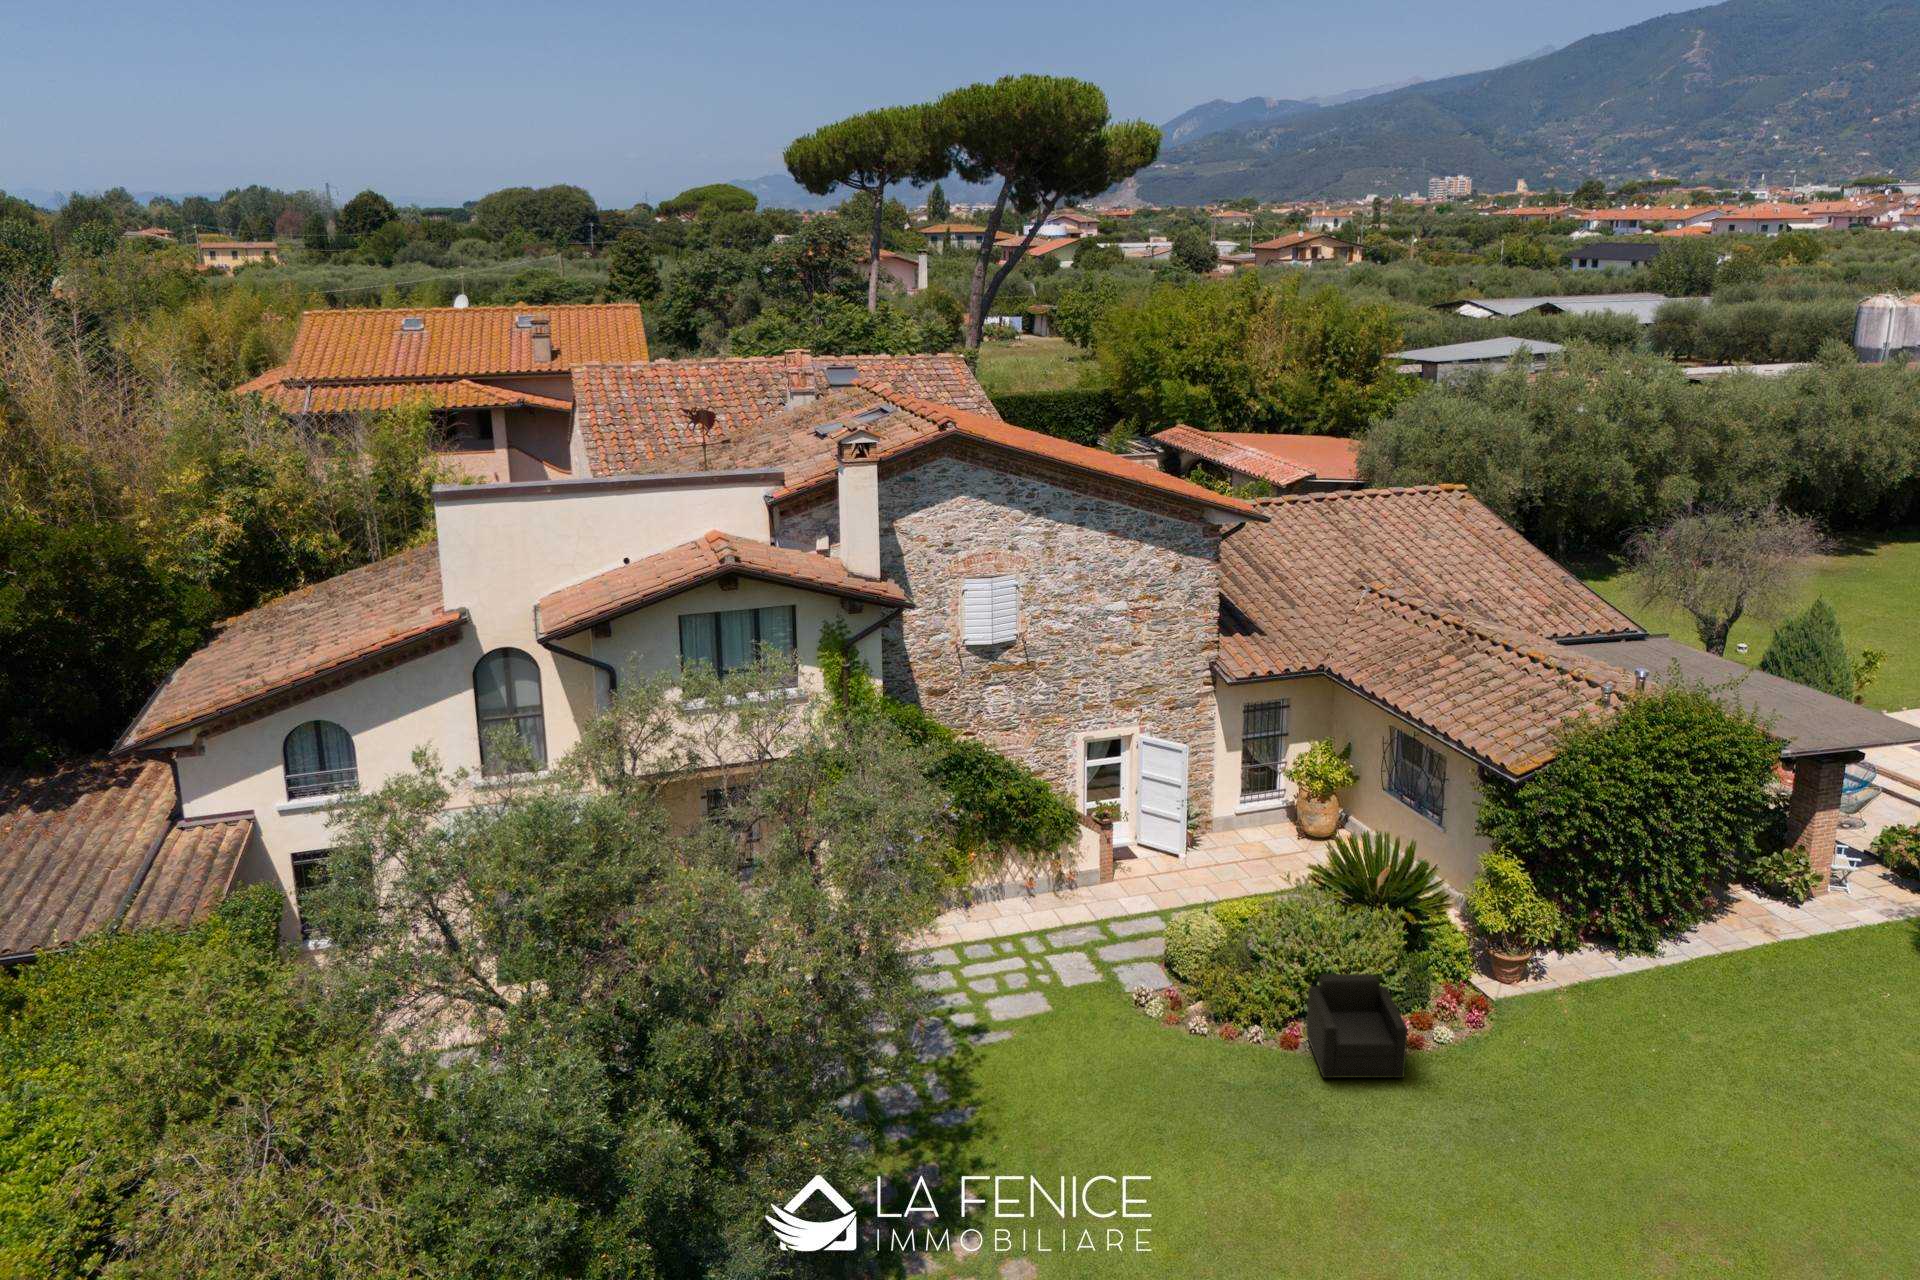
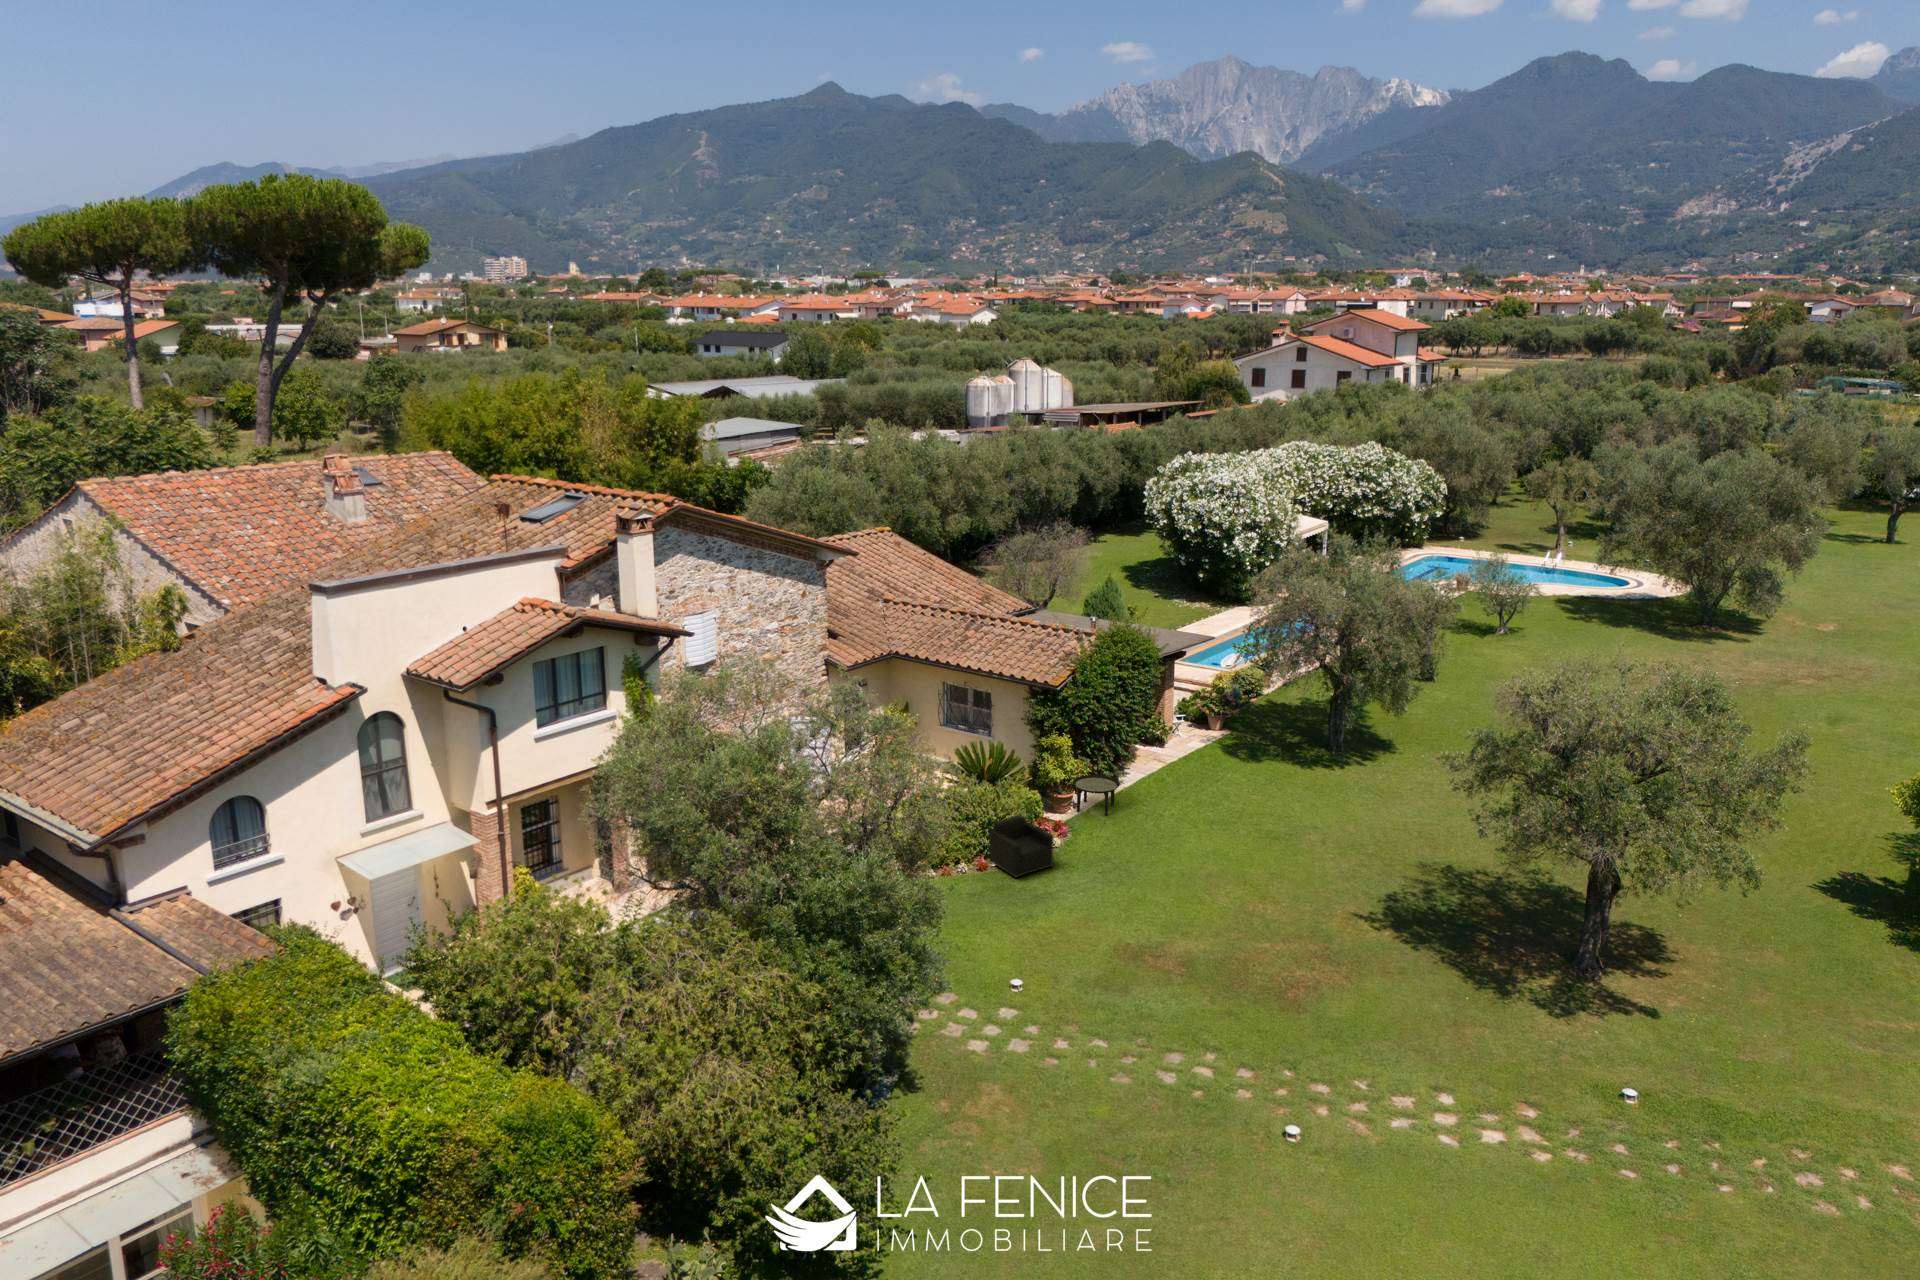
round table: none [1533,932,1623,1014] -> present [1073,775,1120,816]

